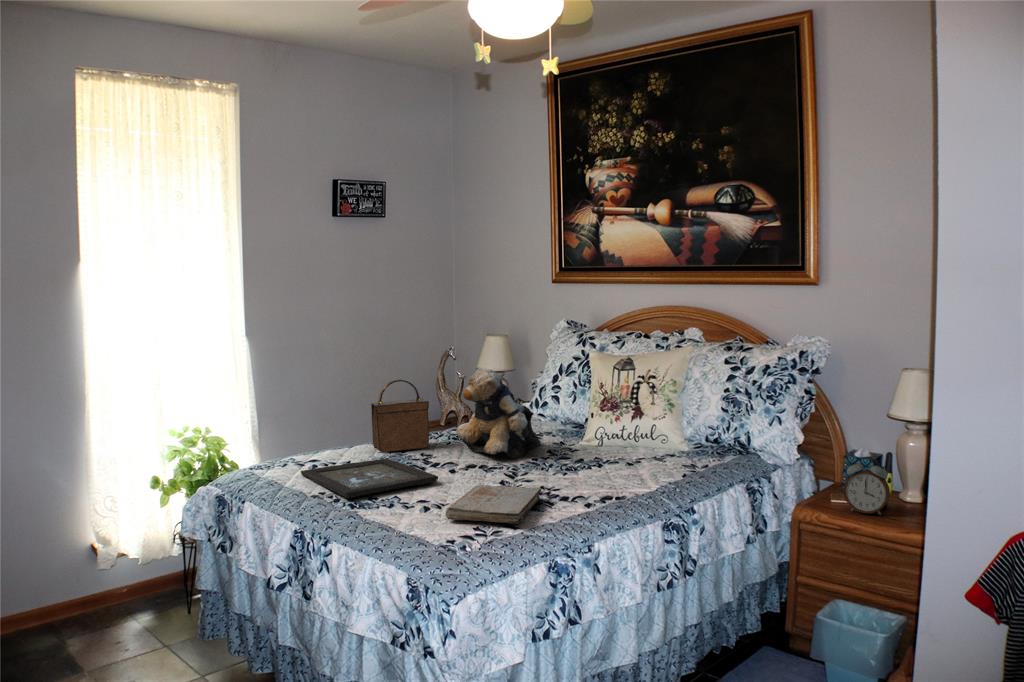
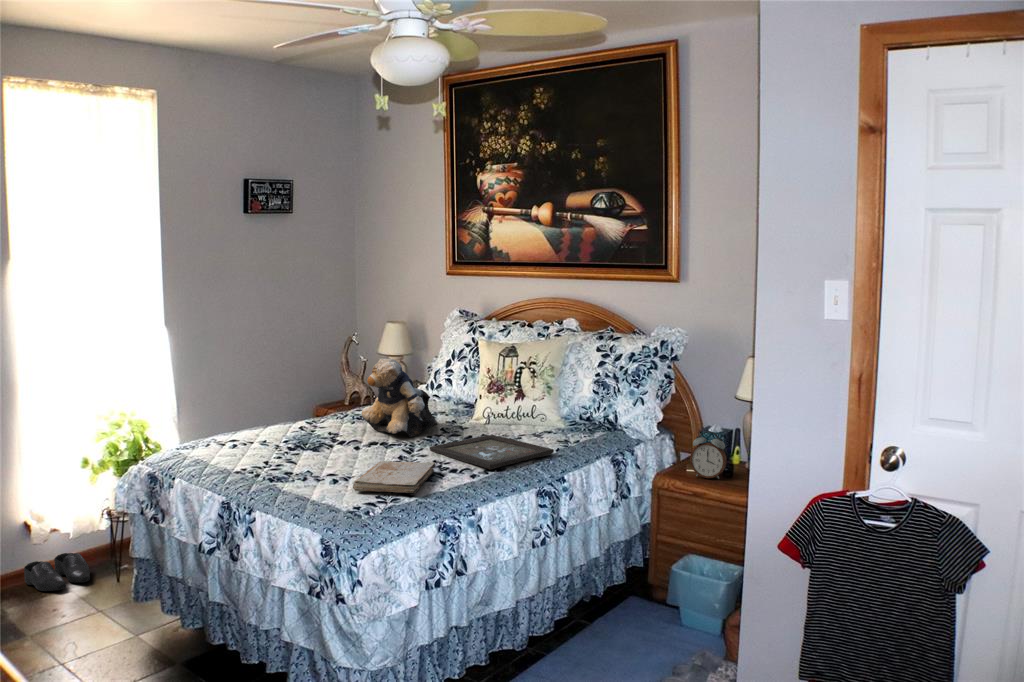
handbag: present [371,380,429,453] -> none [284,368,337,433]
tray: present [301,458,438,498] -> present [429,435,554,469]
shoe: none [97,579,164,621] -> present [24,553,90,591]

